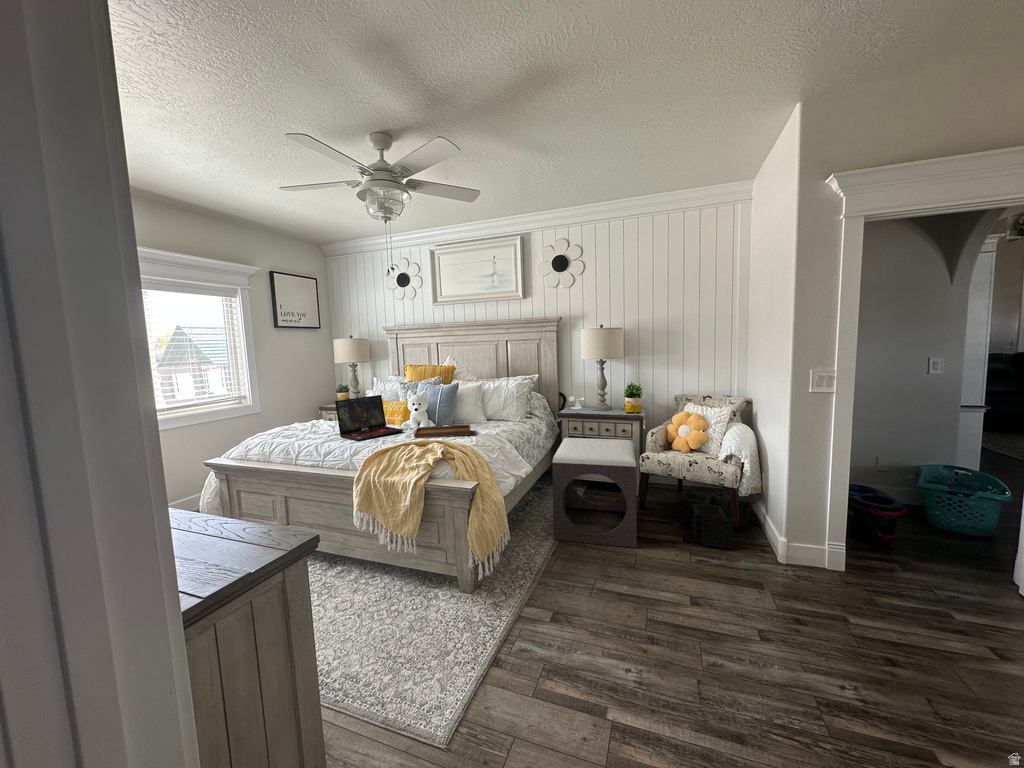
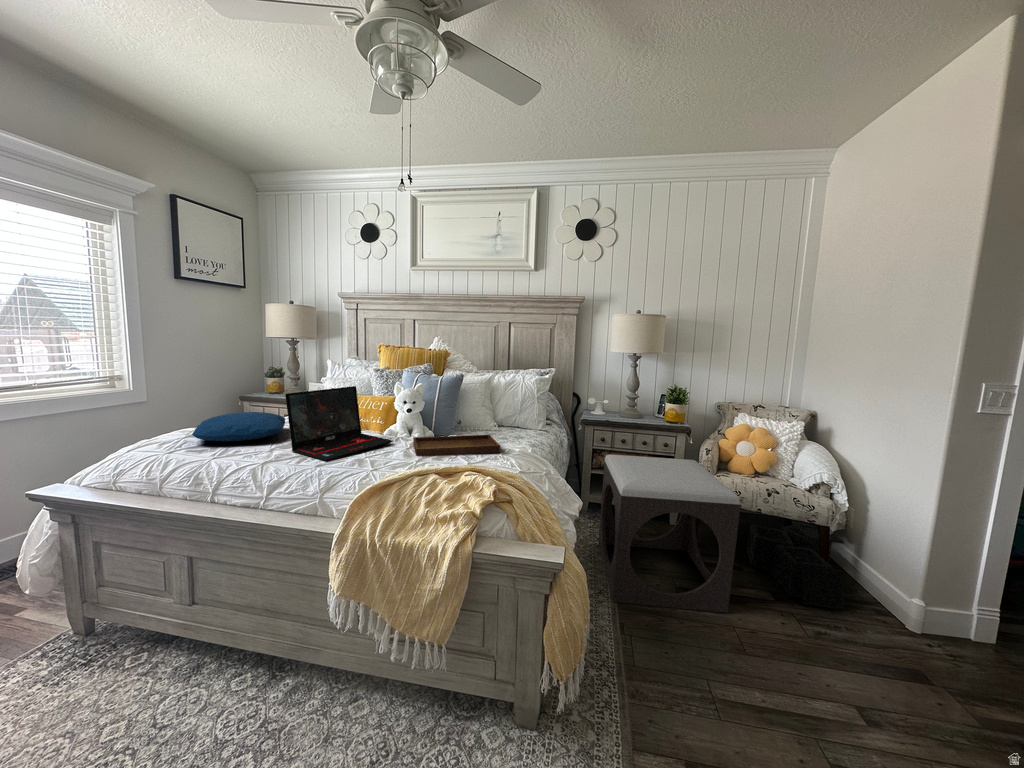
pillow: none [285,415,340,432] -> present [192,412,285,441]

